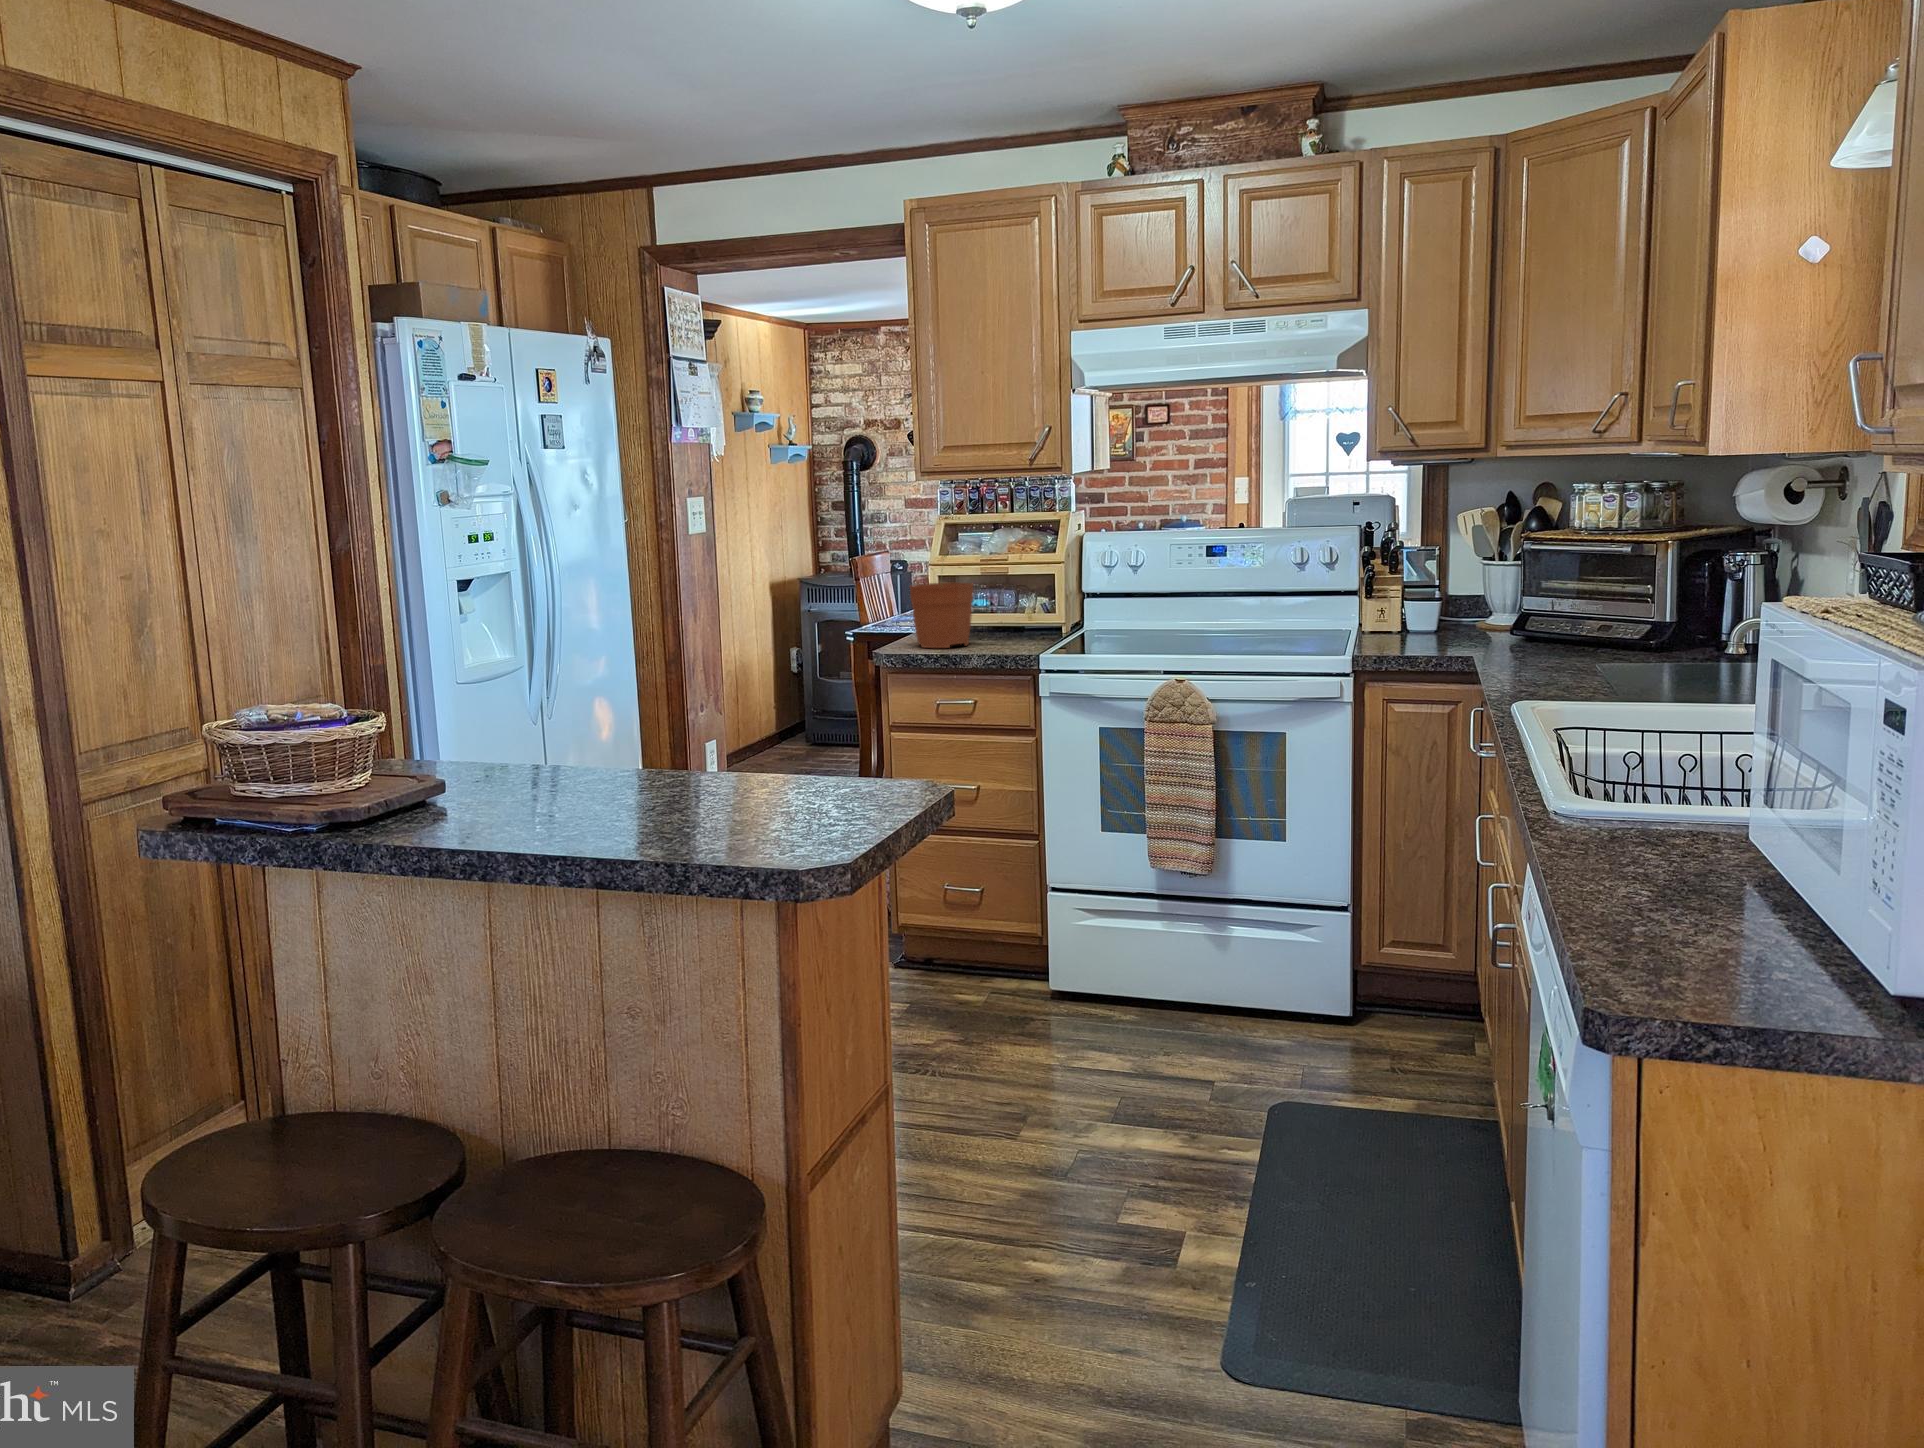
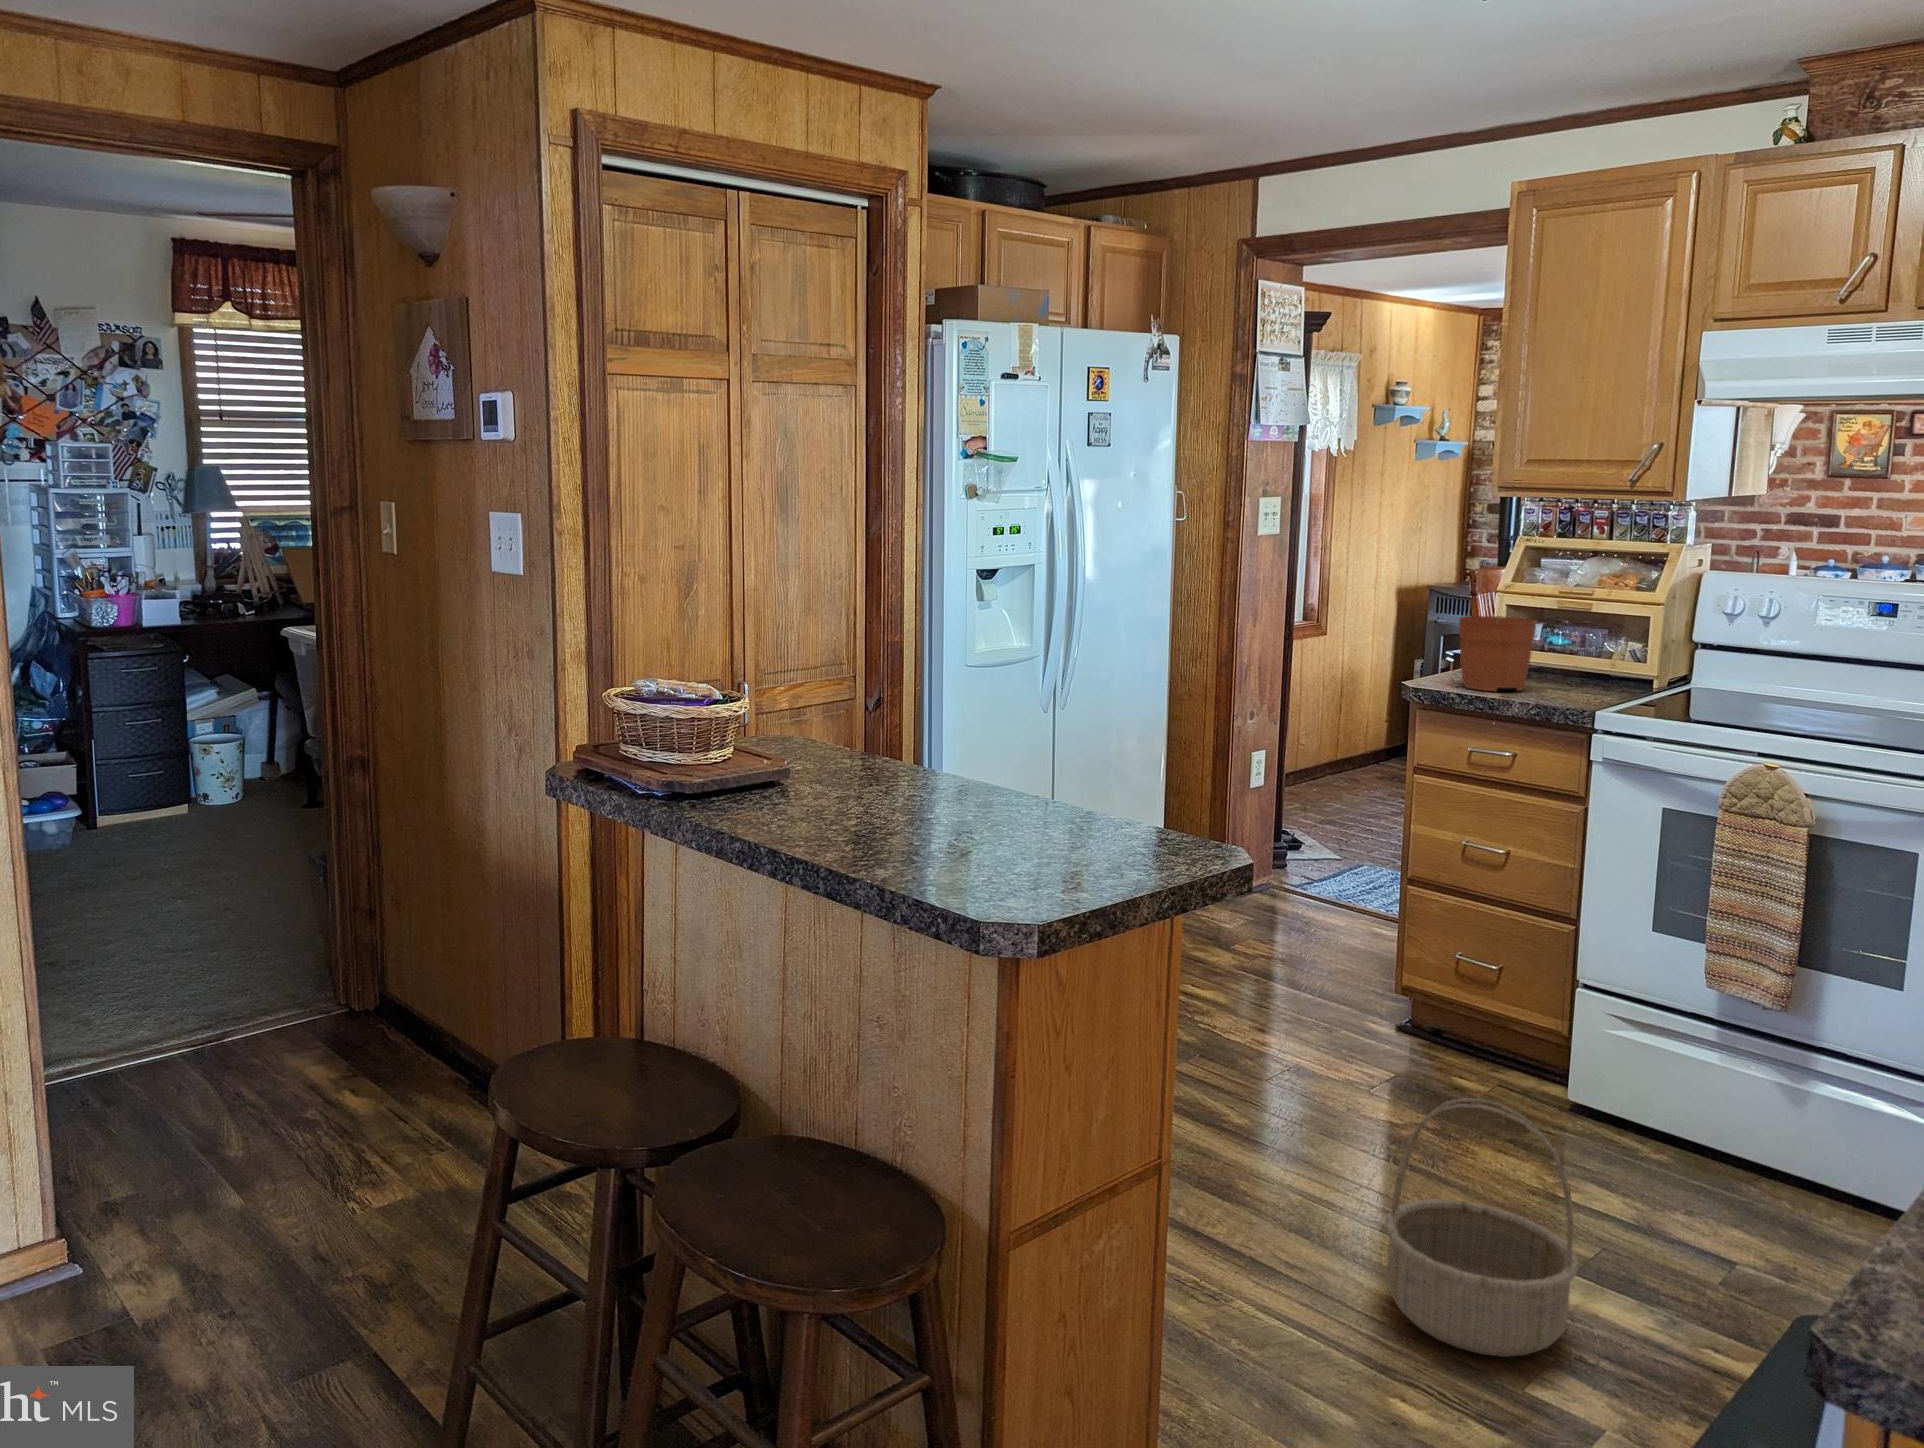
basket: none [978,988,1138,1208] -> present [1384,1098,1578,1357]

